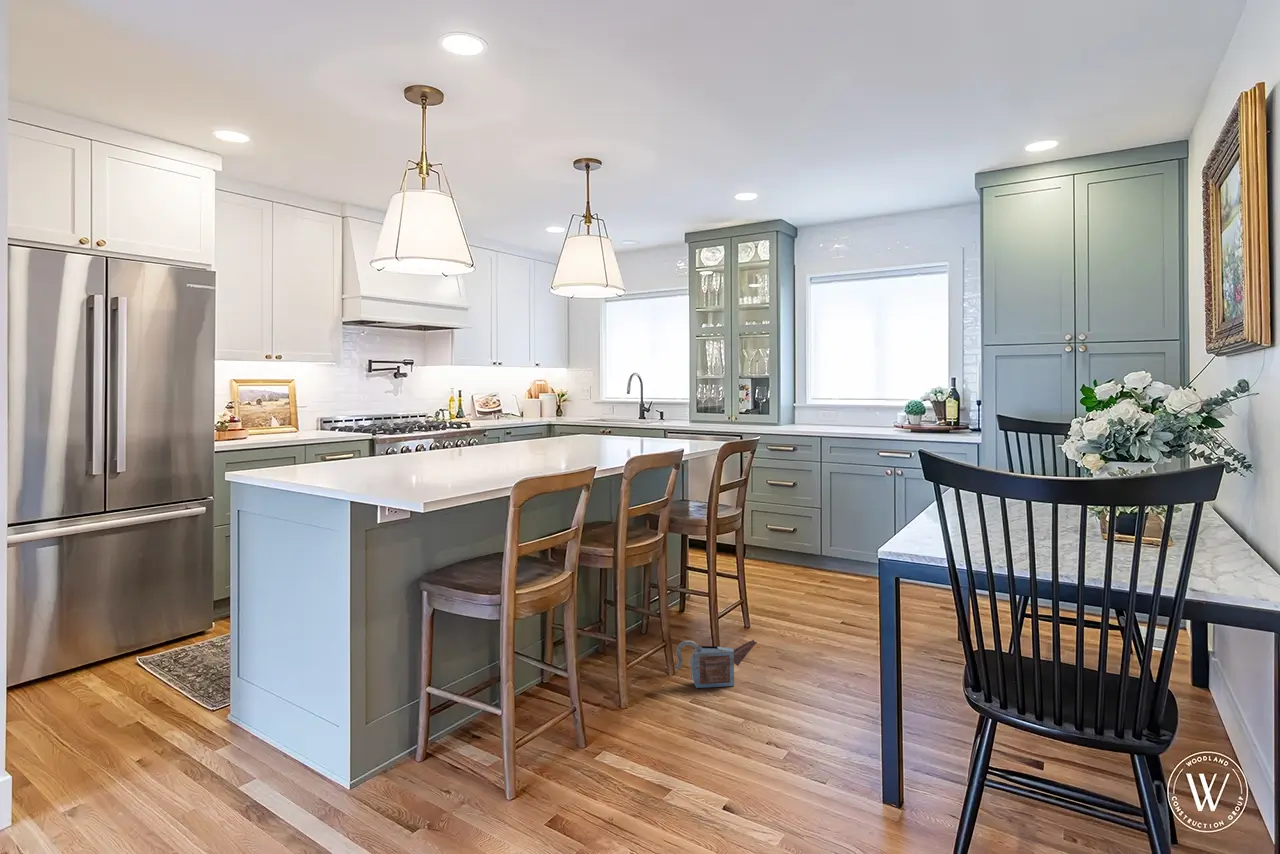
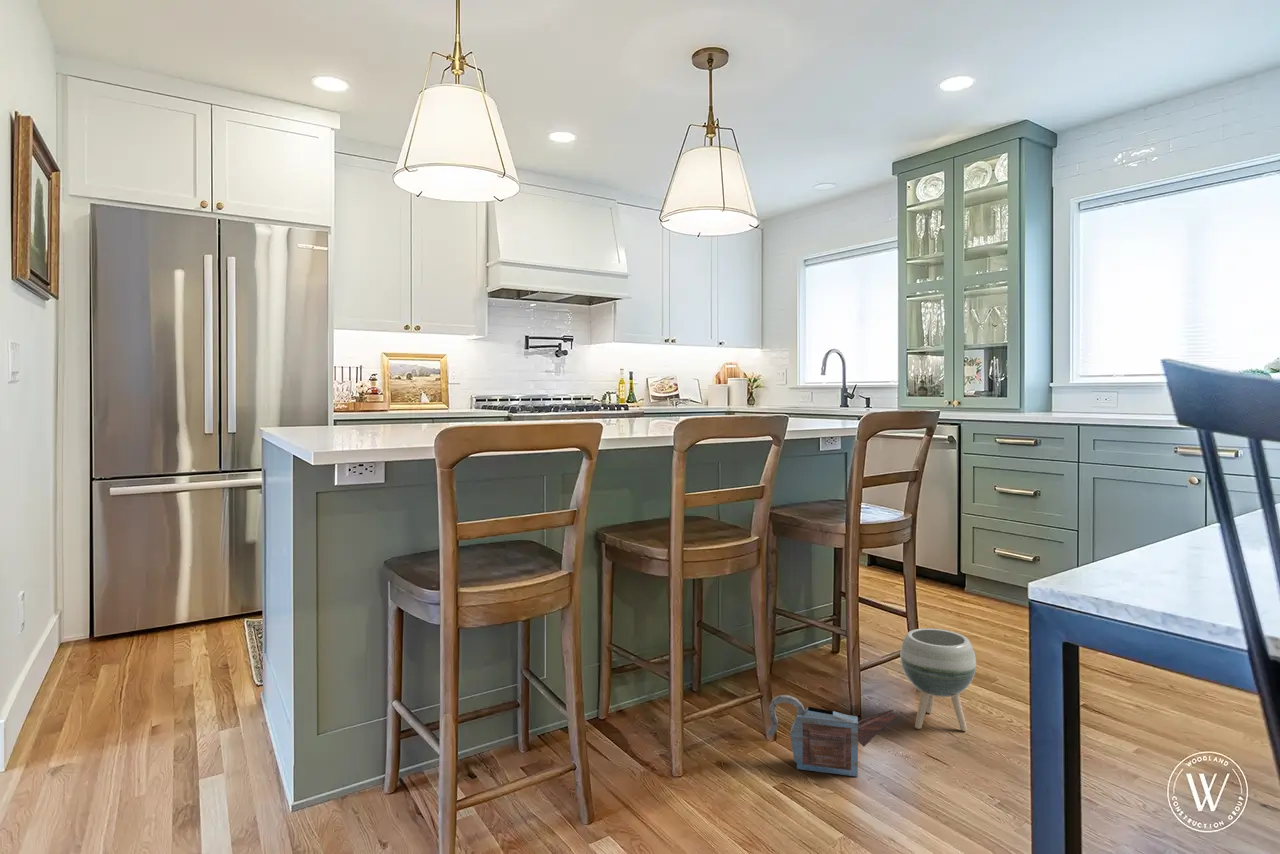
planter: none [742,586,789,653] -> present [900,628,976,731]

